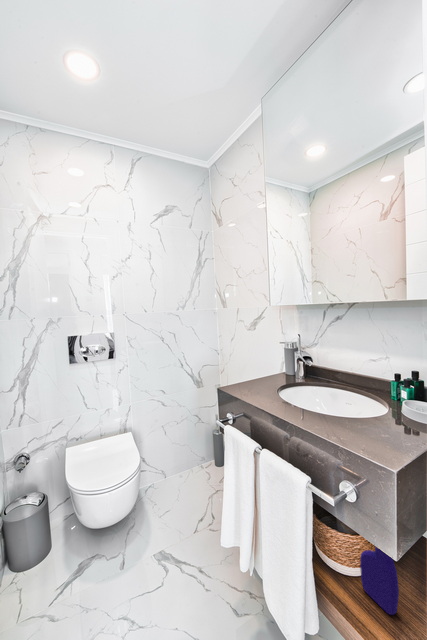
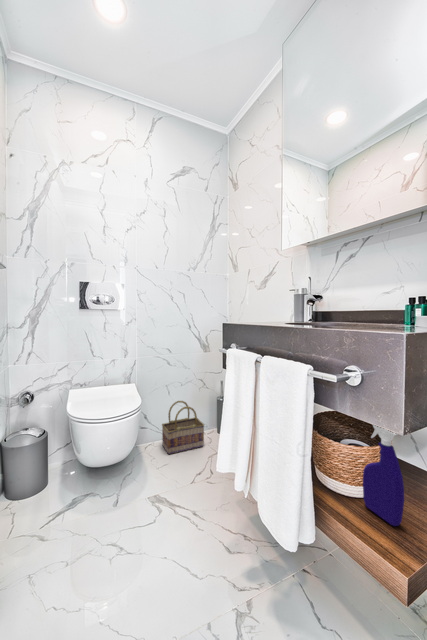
basket: none [160,441,203,498] -> present [162,401,204,454]

